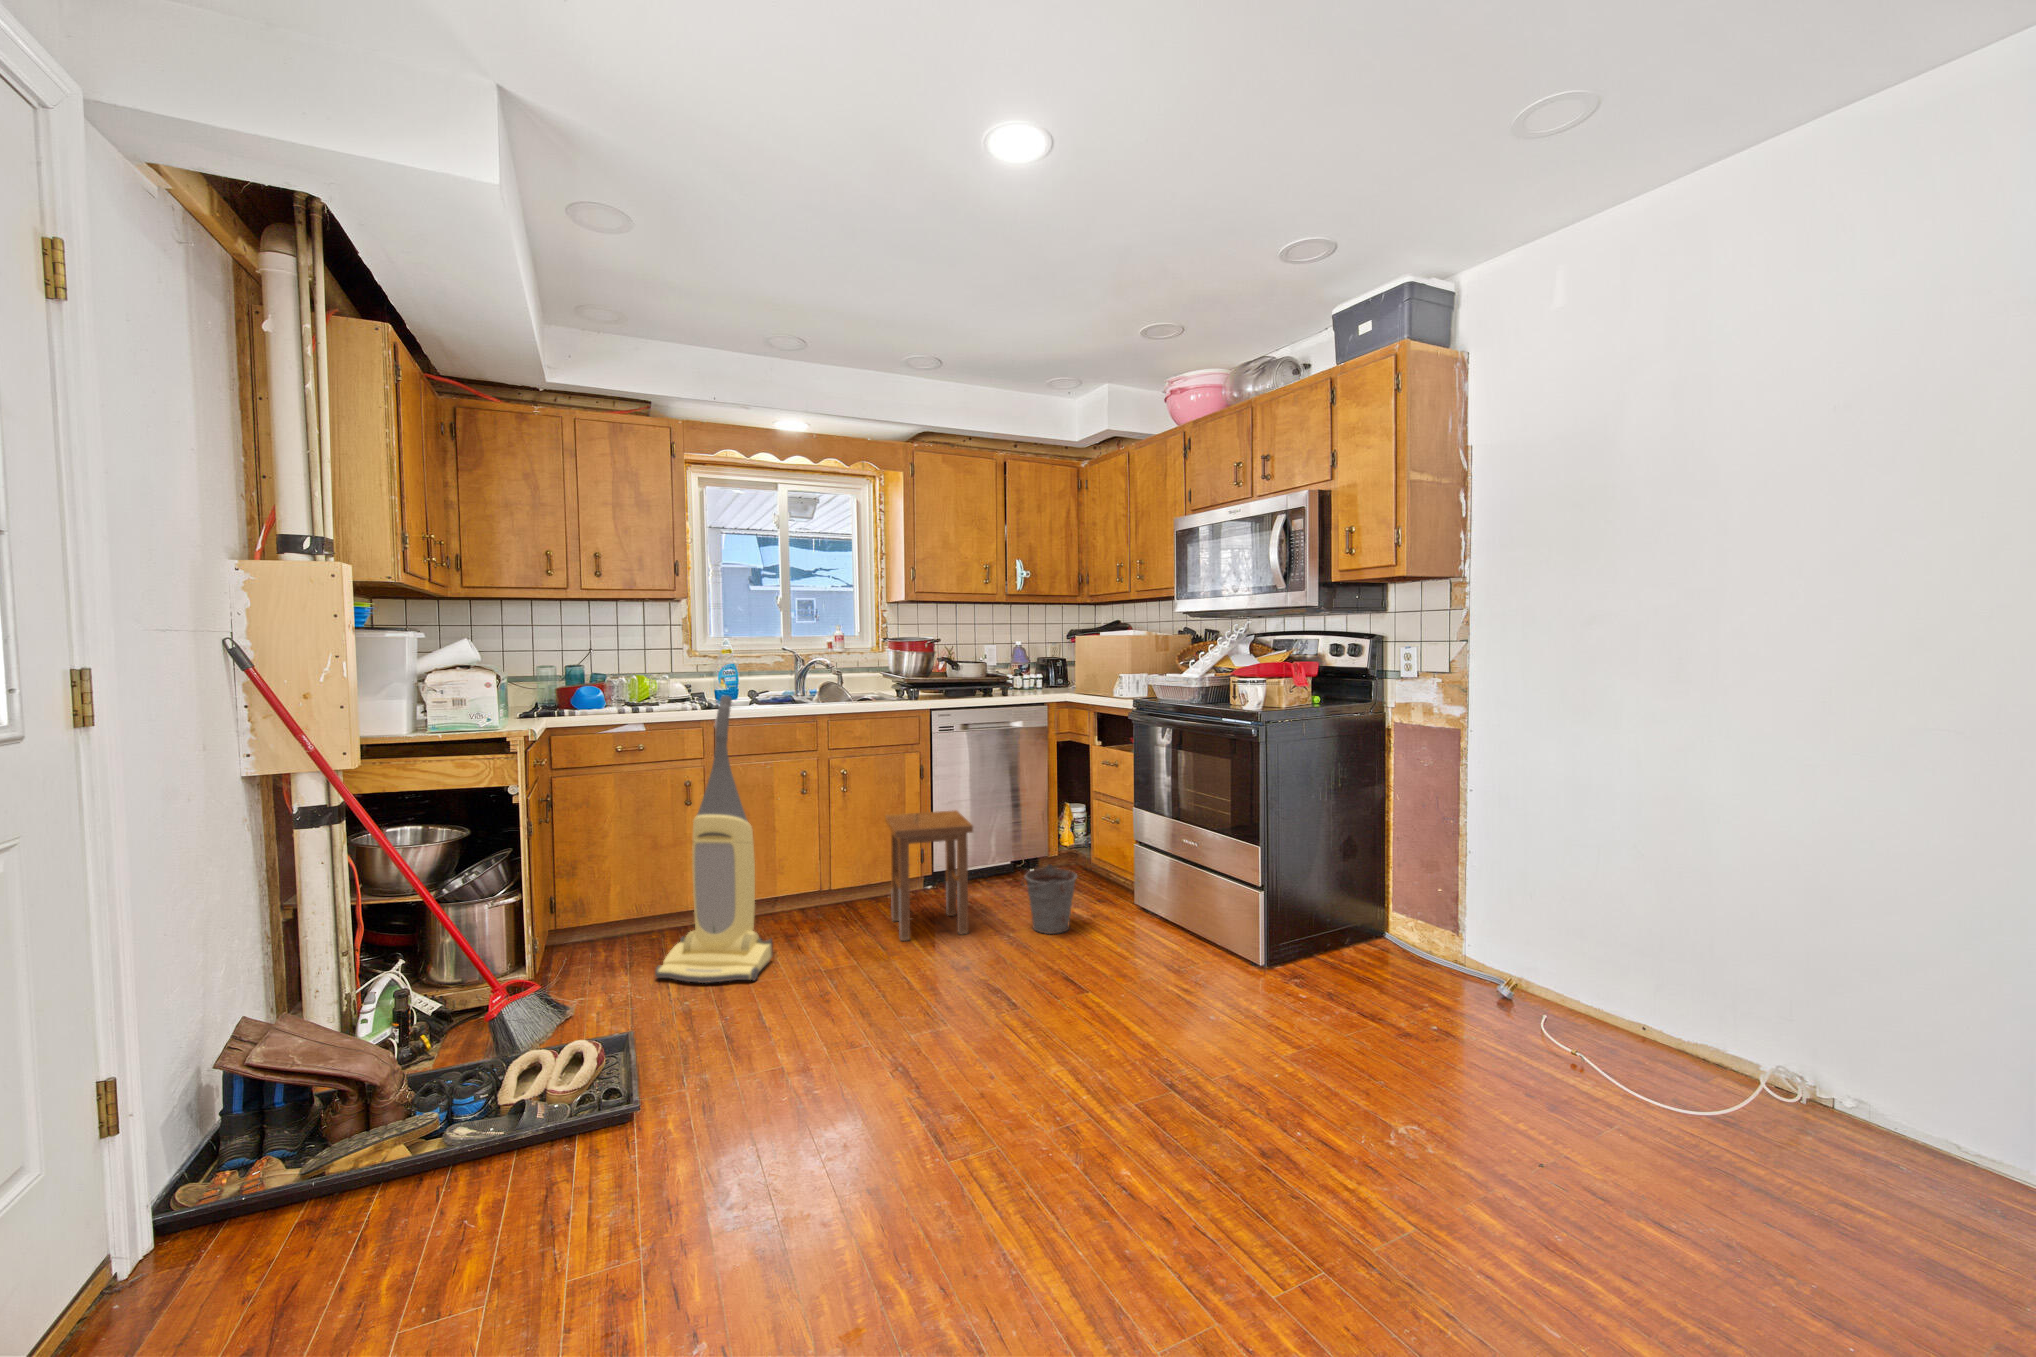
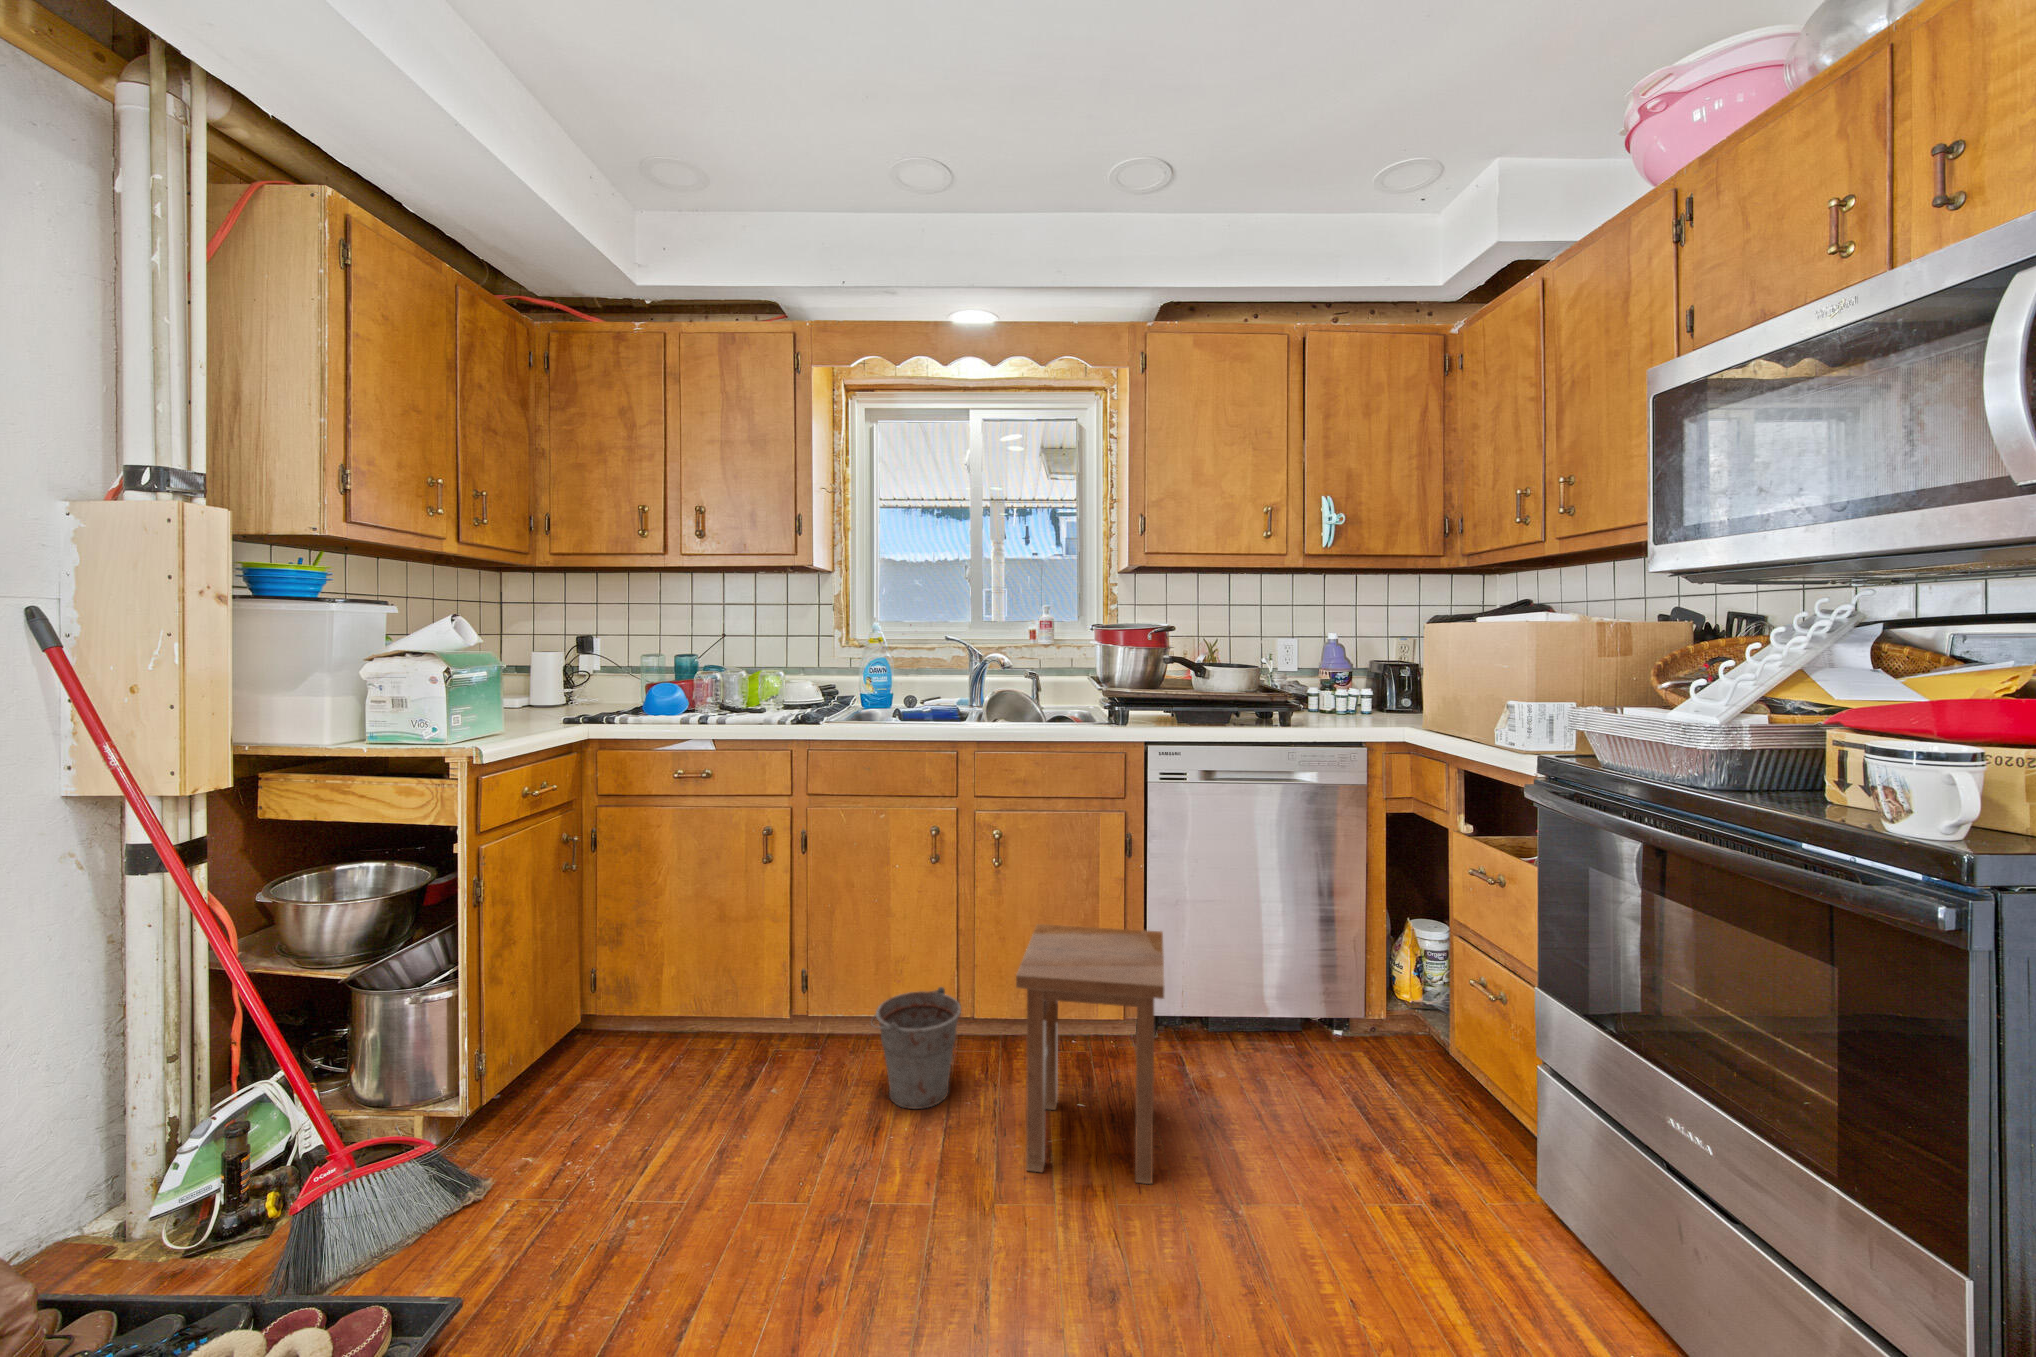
vacuum cleaner: present [655,696,773,983] -> none [627,716,808,1214]
bucket: present [1021,865,1077,934] -> present [874,987,961,1109]

